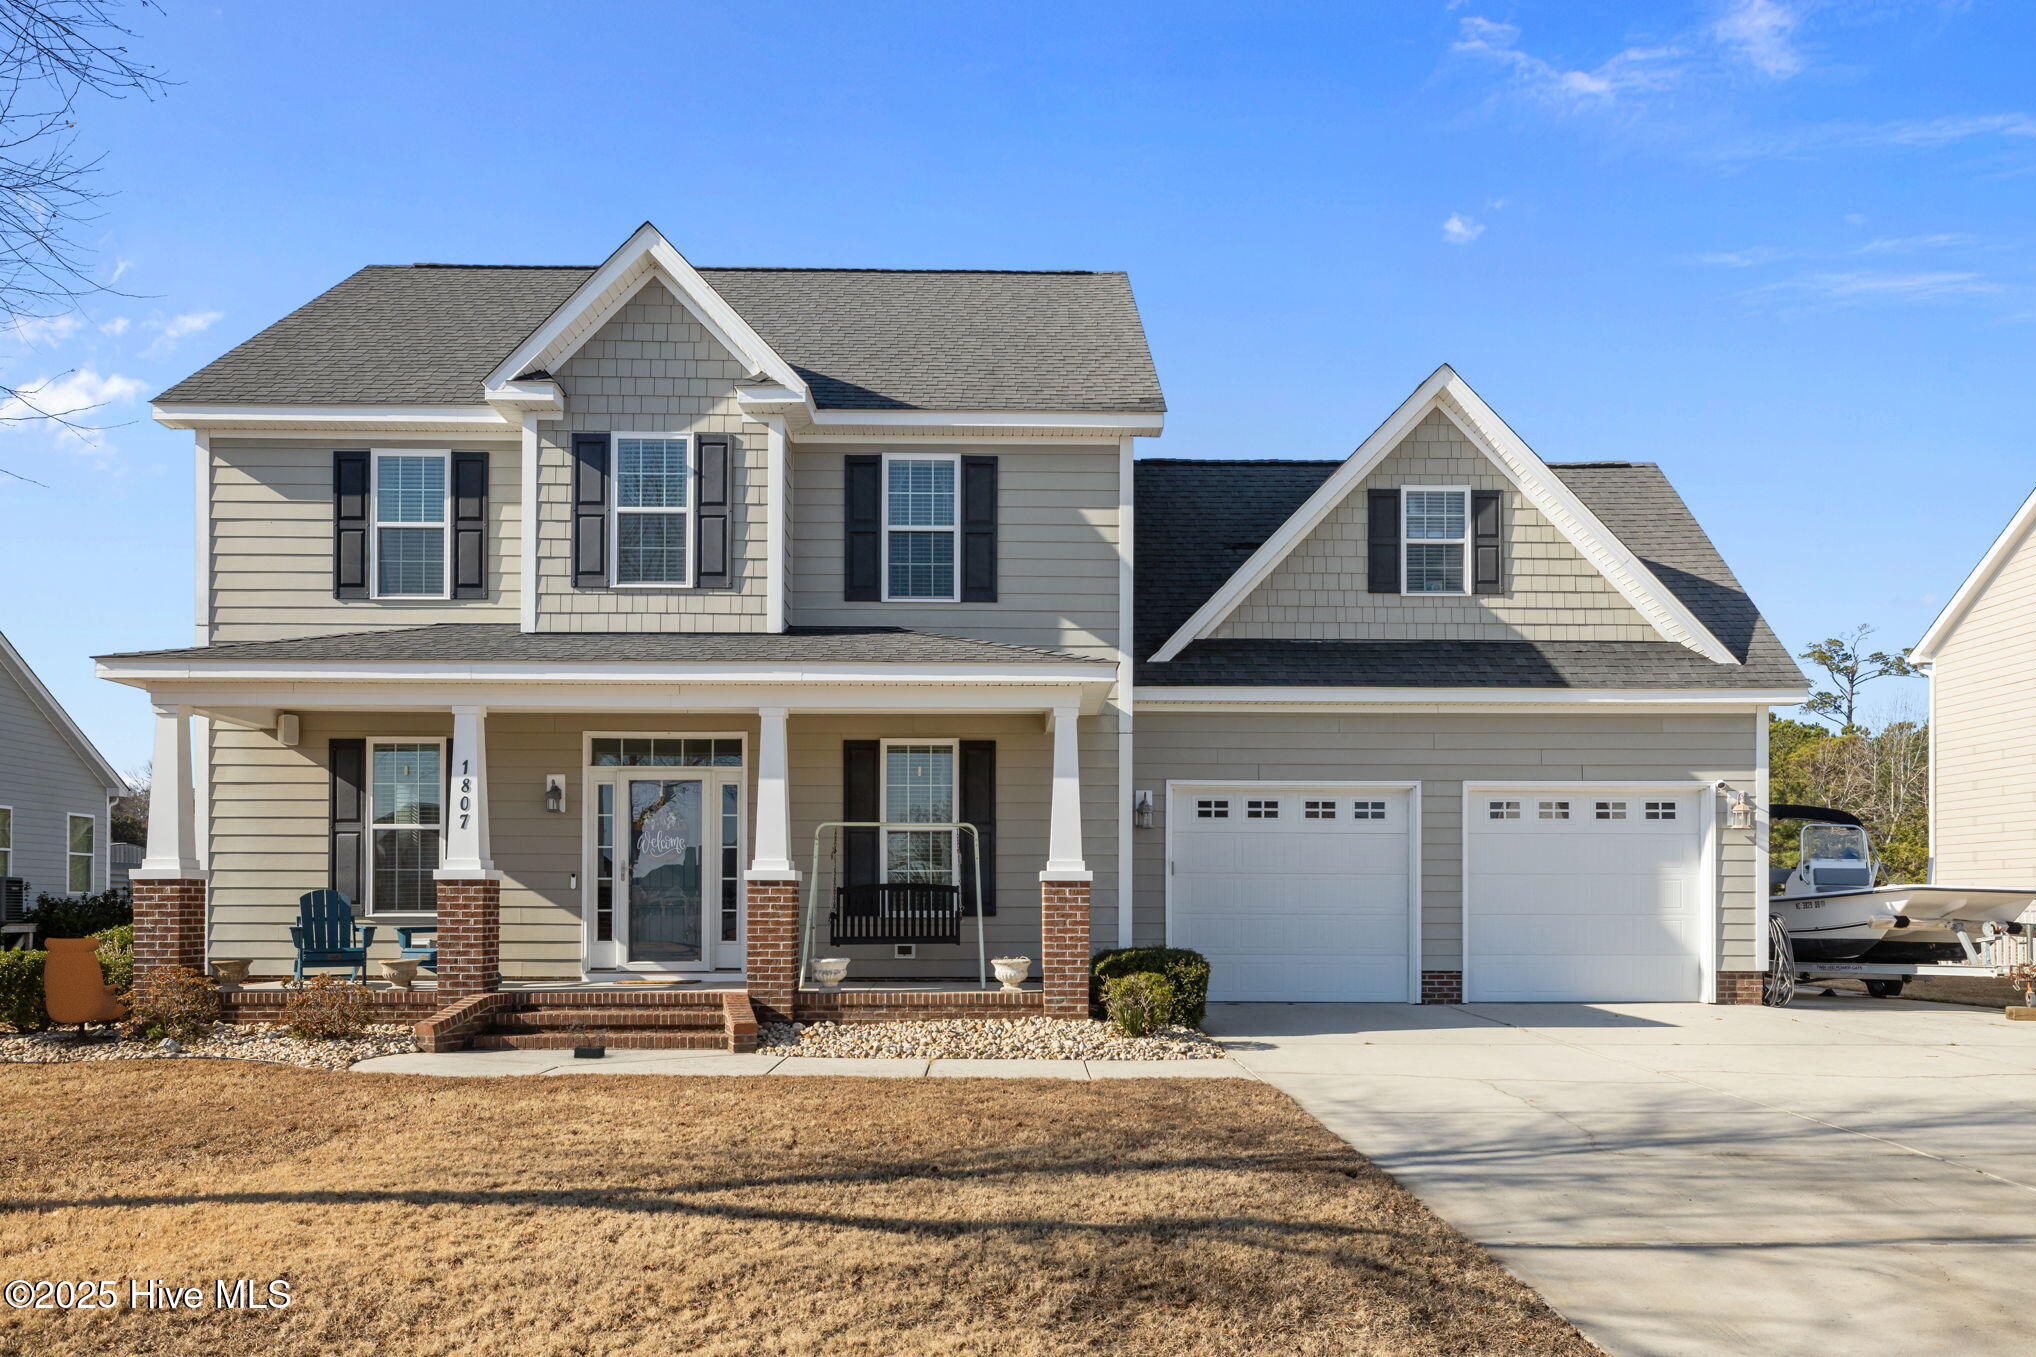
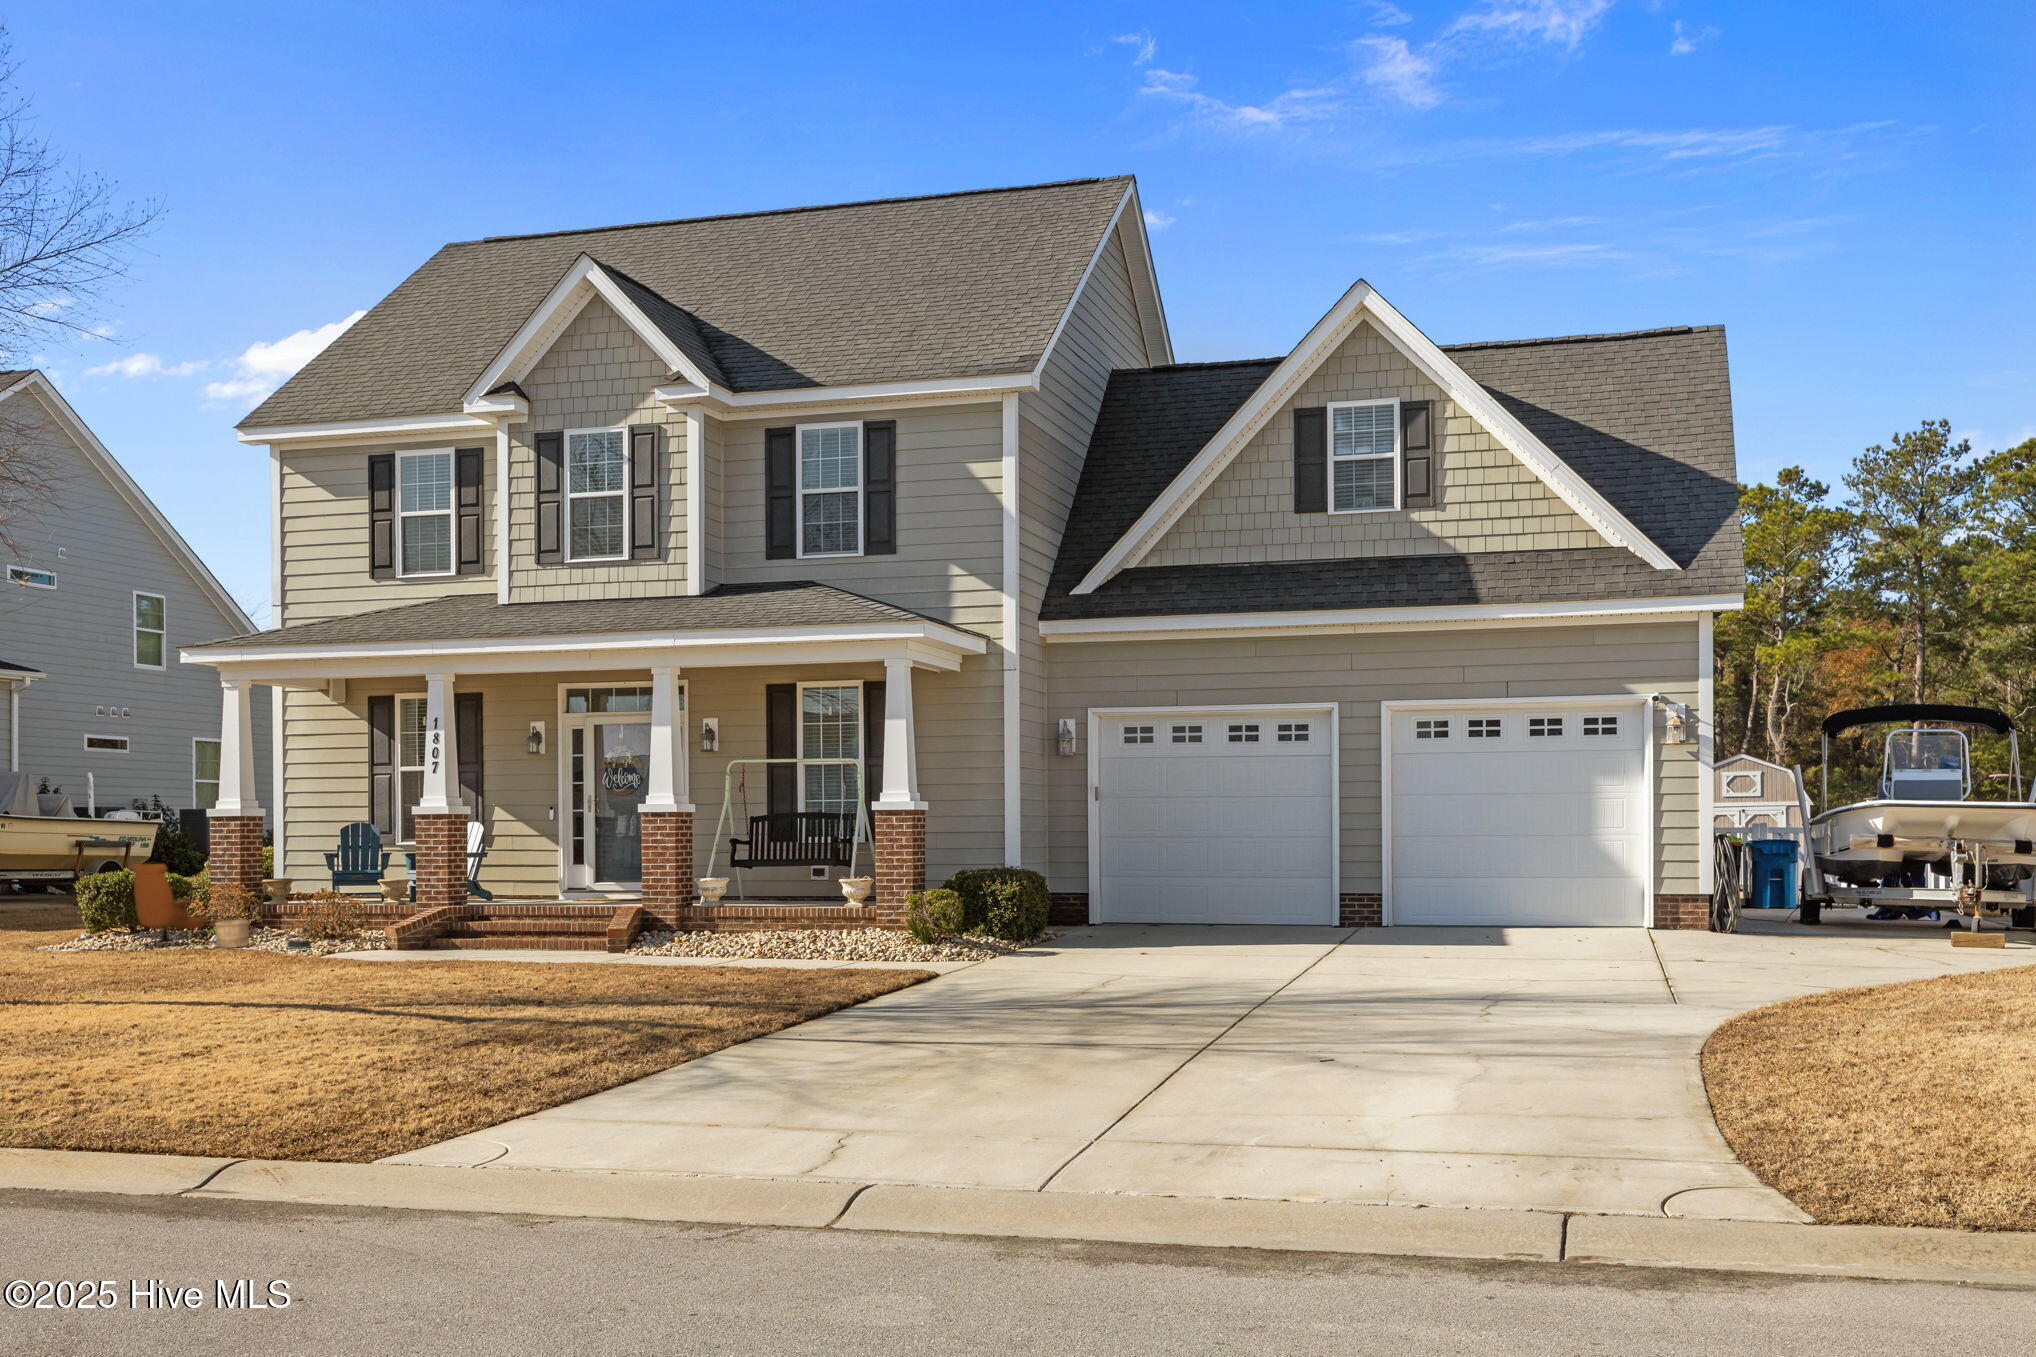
wooden bucket: none [164,1010,212,1049] -> present [215,920,249,948]
decorative plant: present [566,1019,610,1059] -> present [283,920,311,949]

